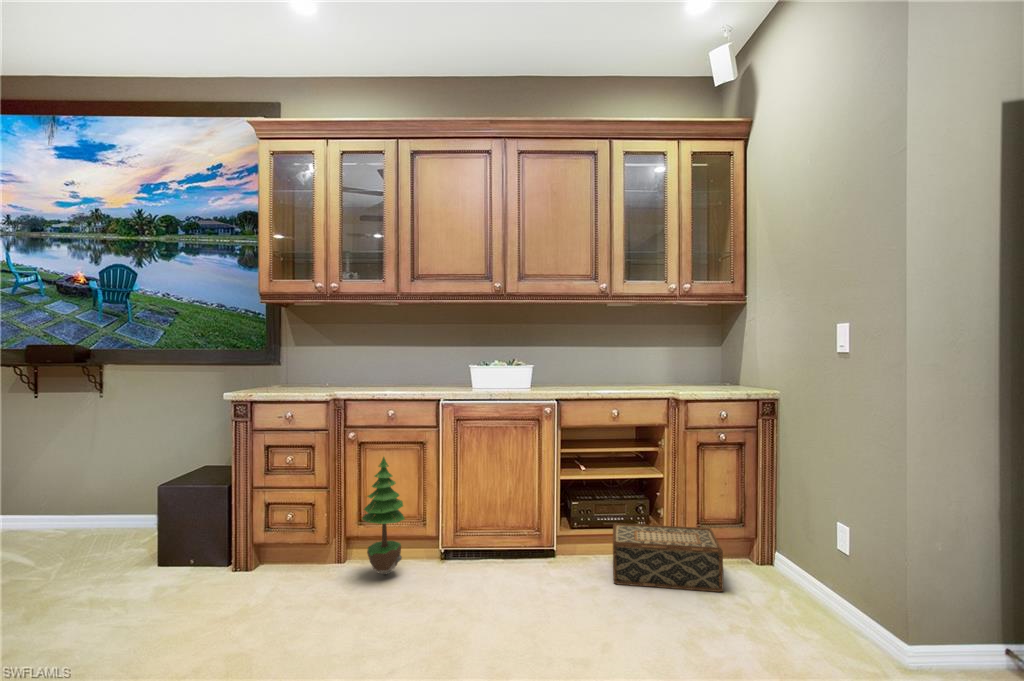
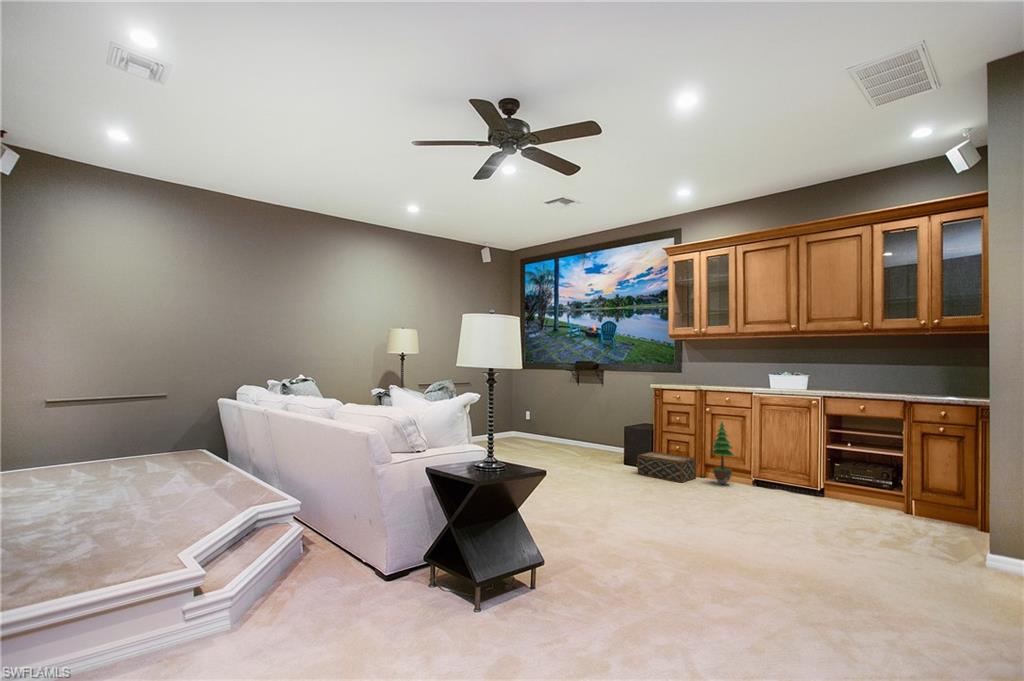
woven basket: present [613,523,724,592] -> present [637,452,696,482]

